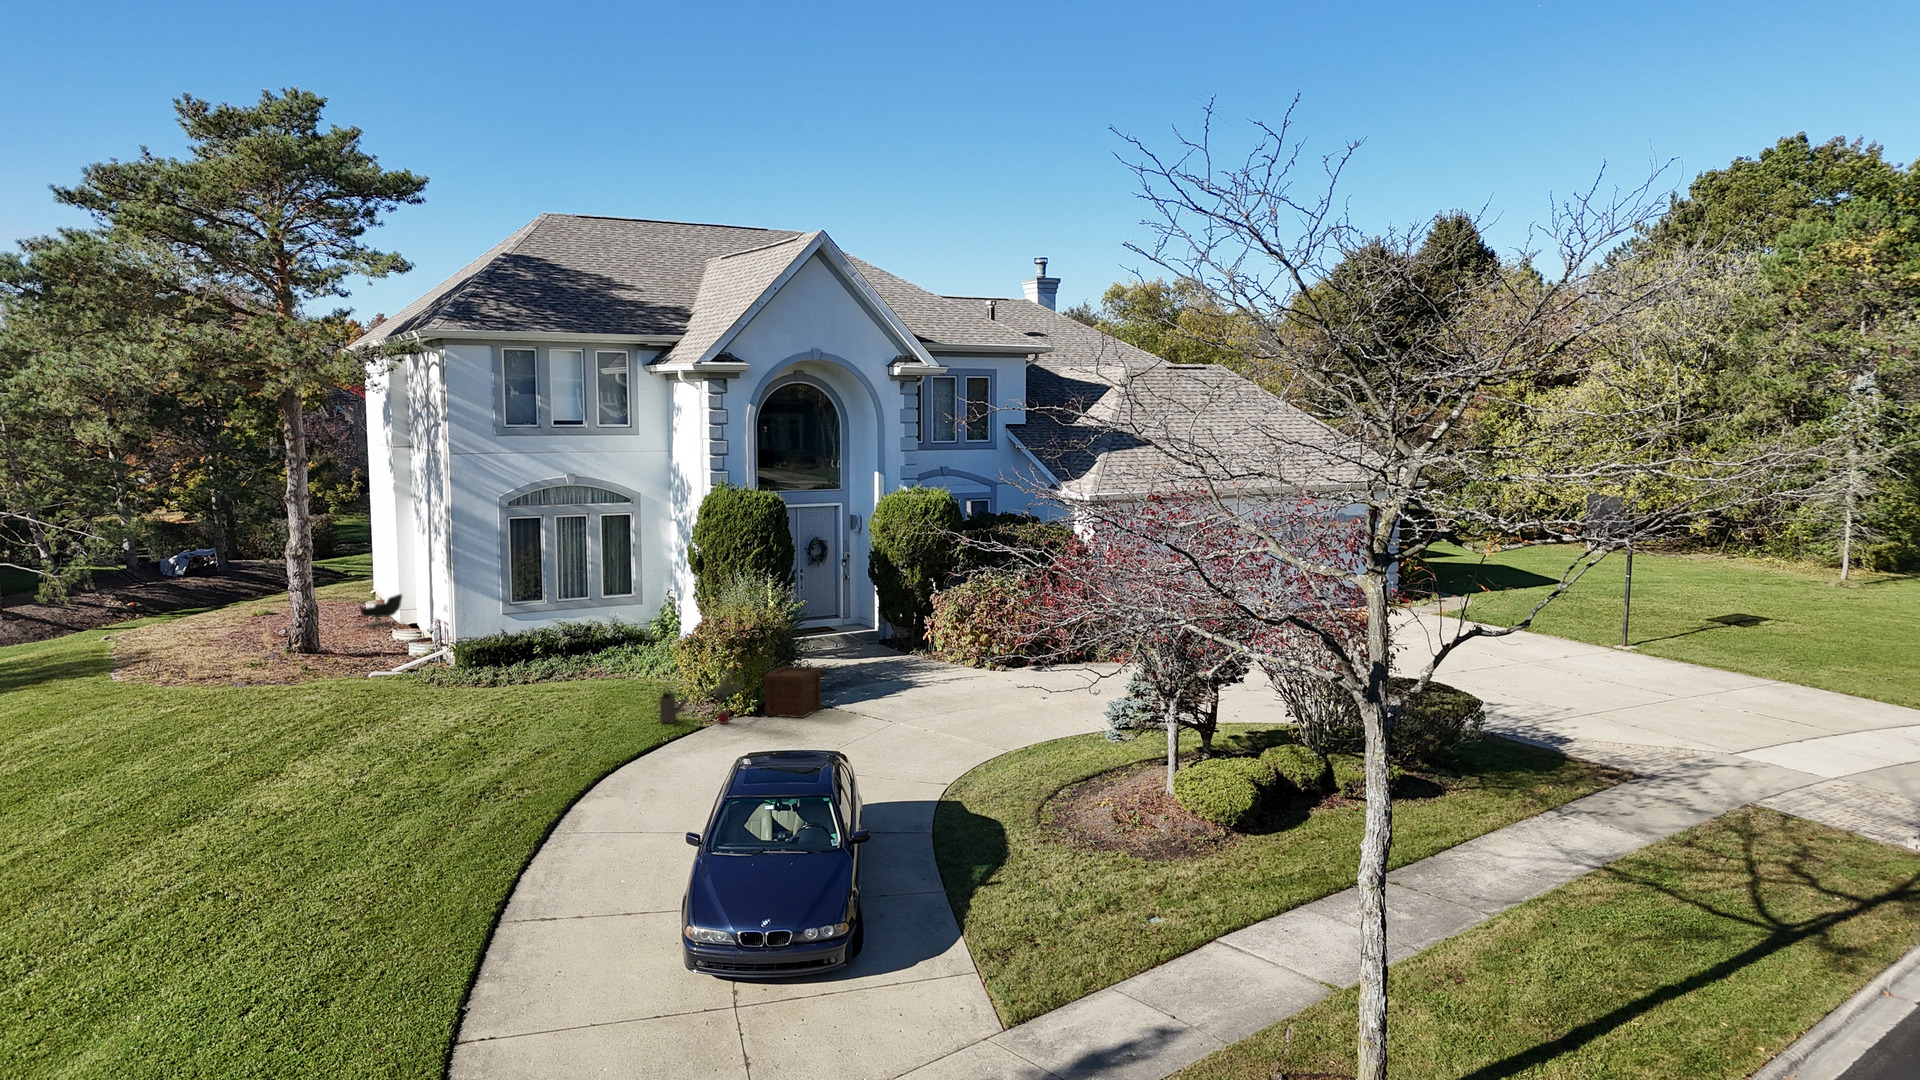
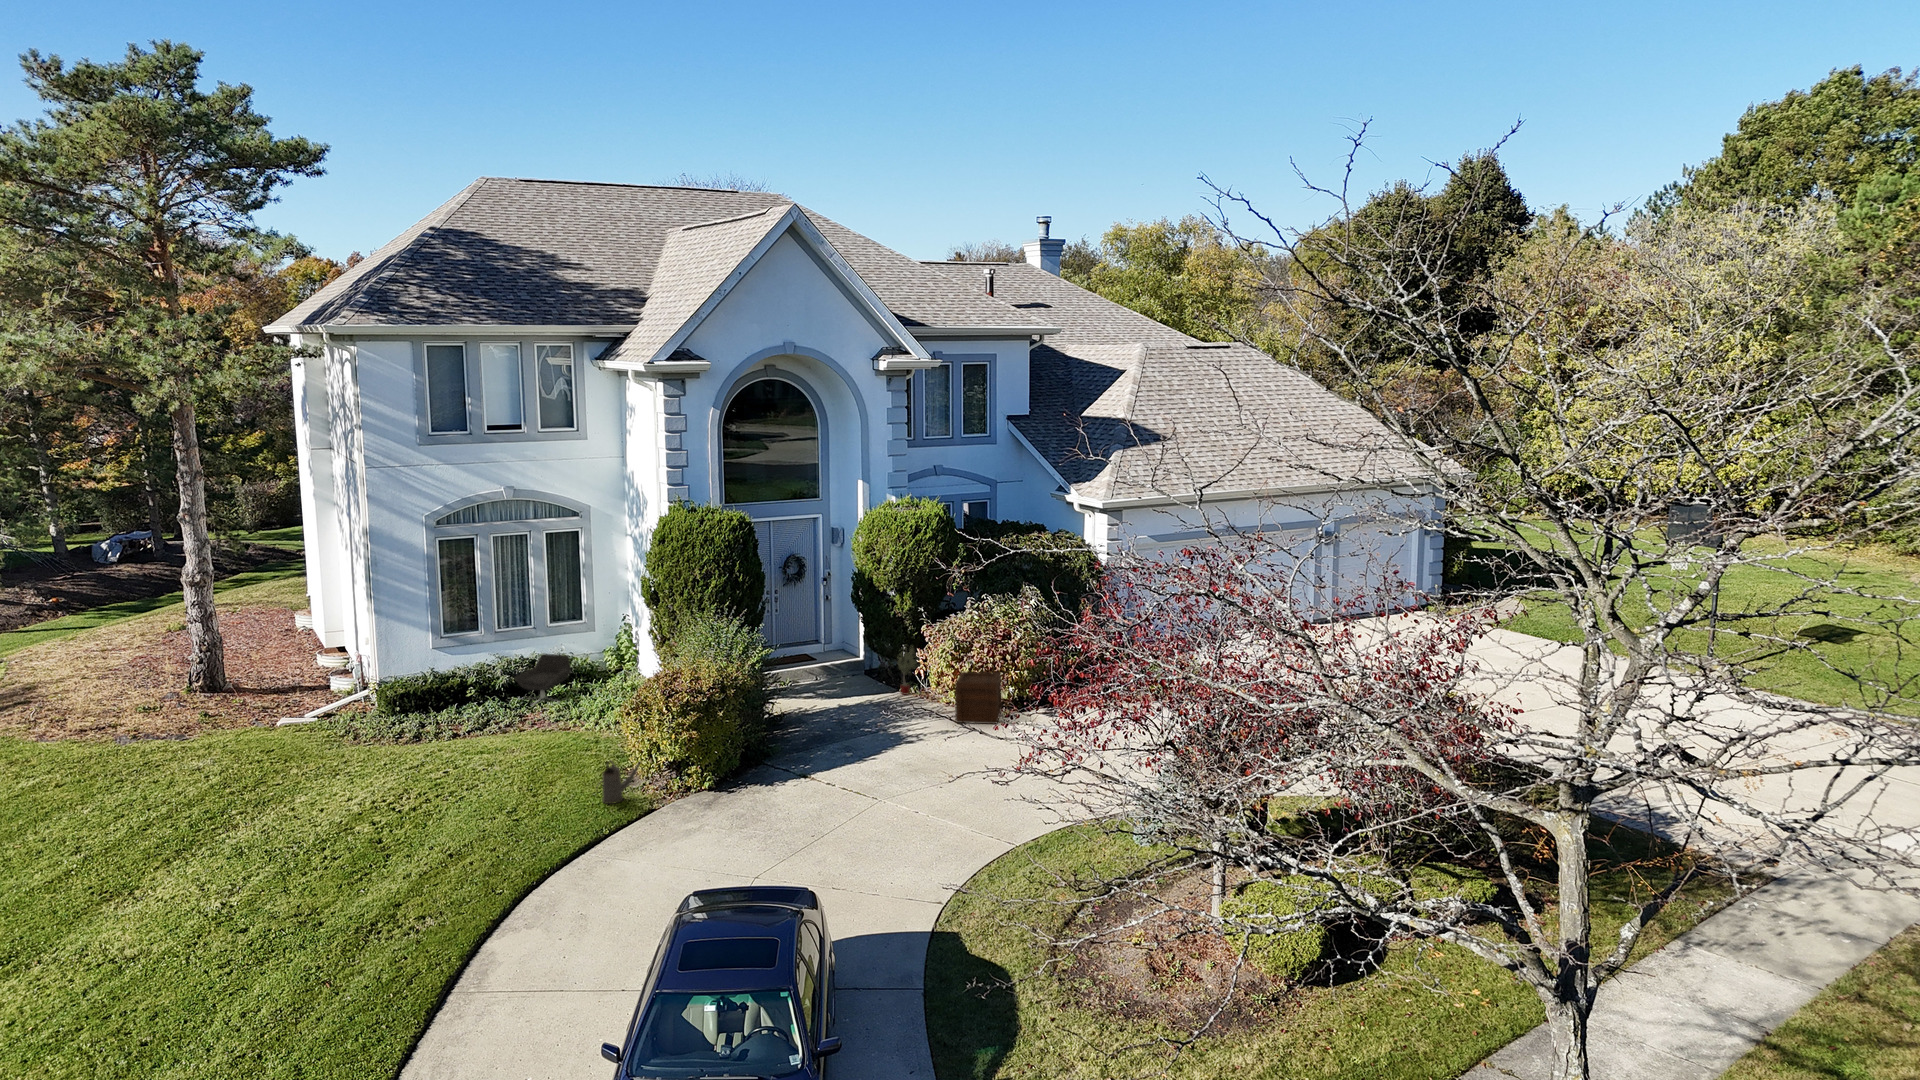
lounge chair: present [360,594,402,624] -> present [514,654,571,699]
wooden crate: present [764,666,822,718] -> present [955,672,1002,724]
potted tree: present [701,667,745,724] -> present [898,646,921,695]

